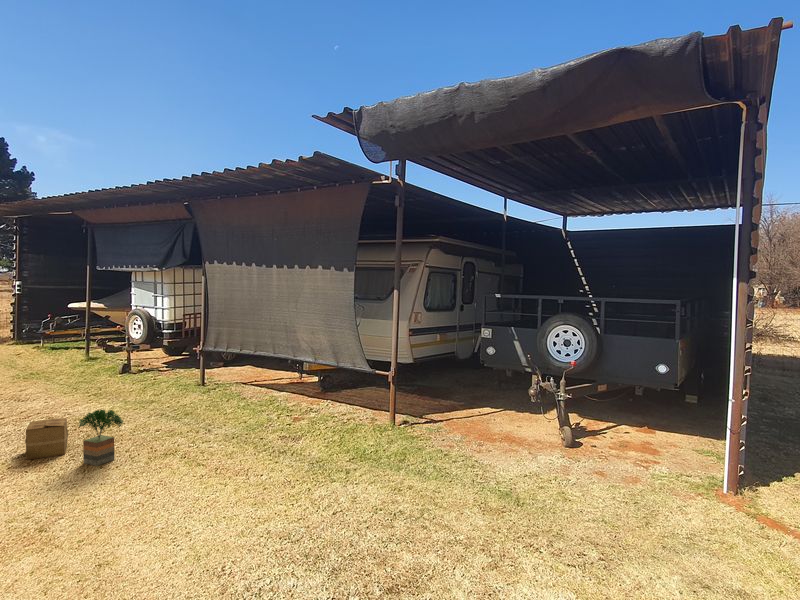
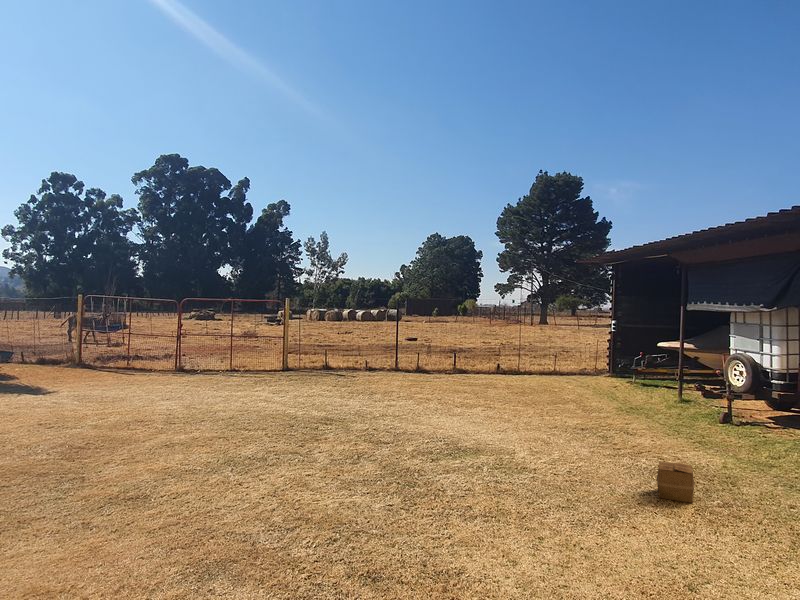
potted tree: present [79,410,123,466] -> none [709,466,760,527]

